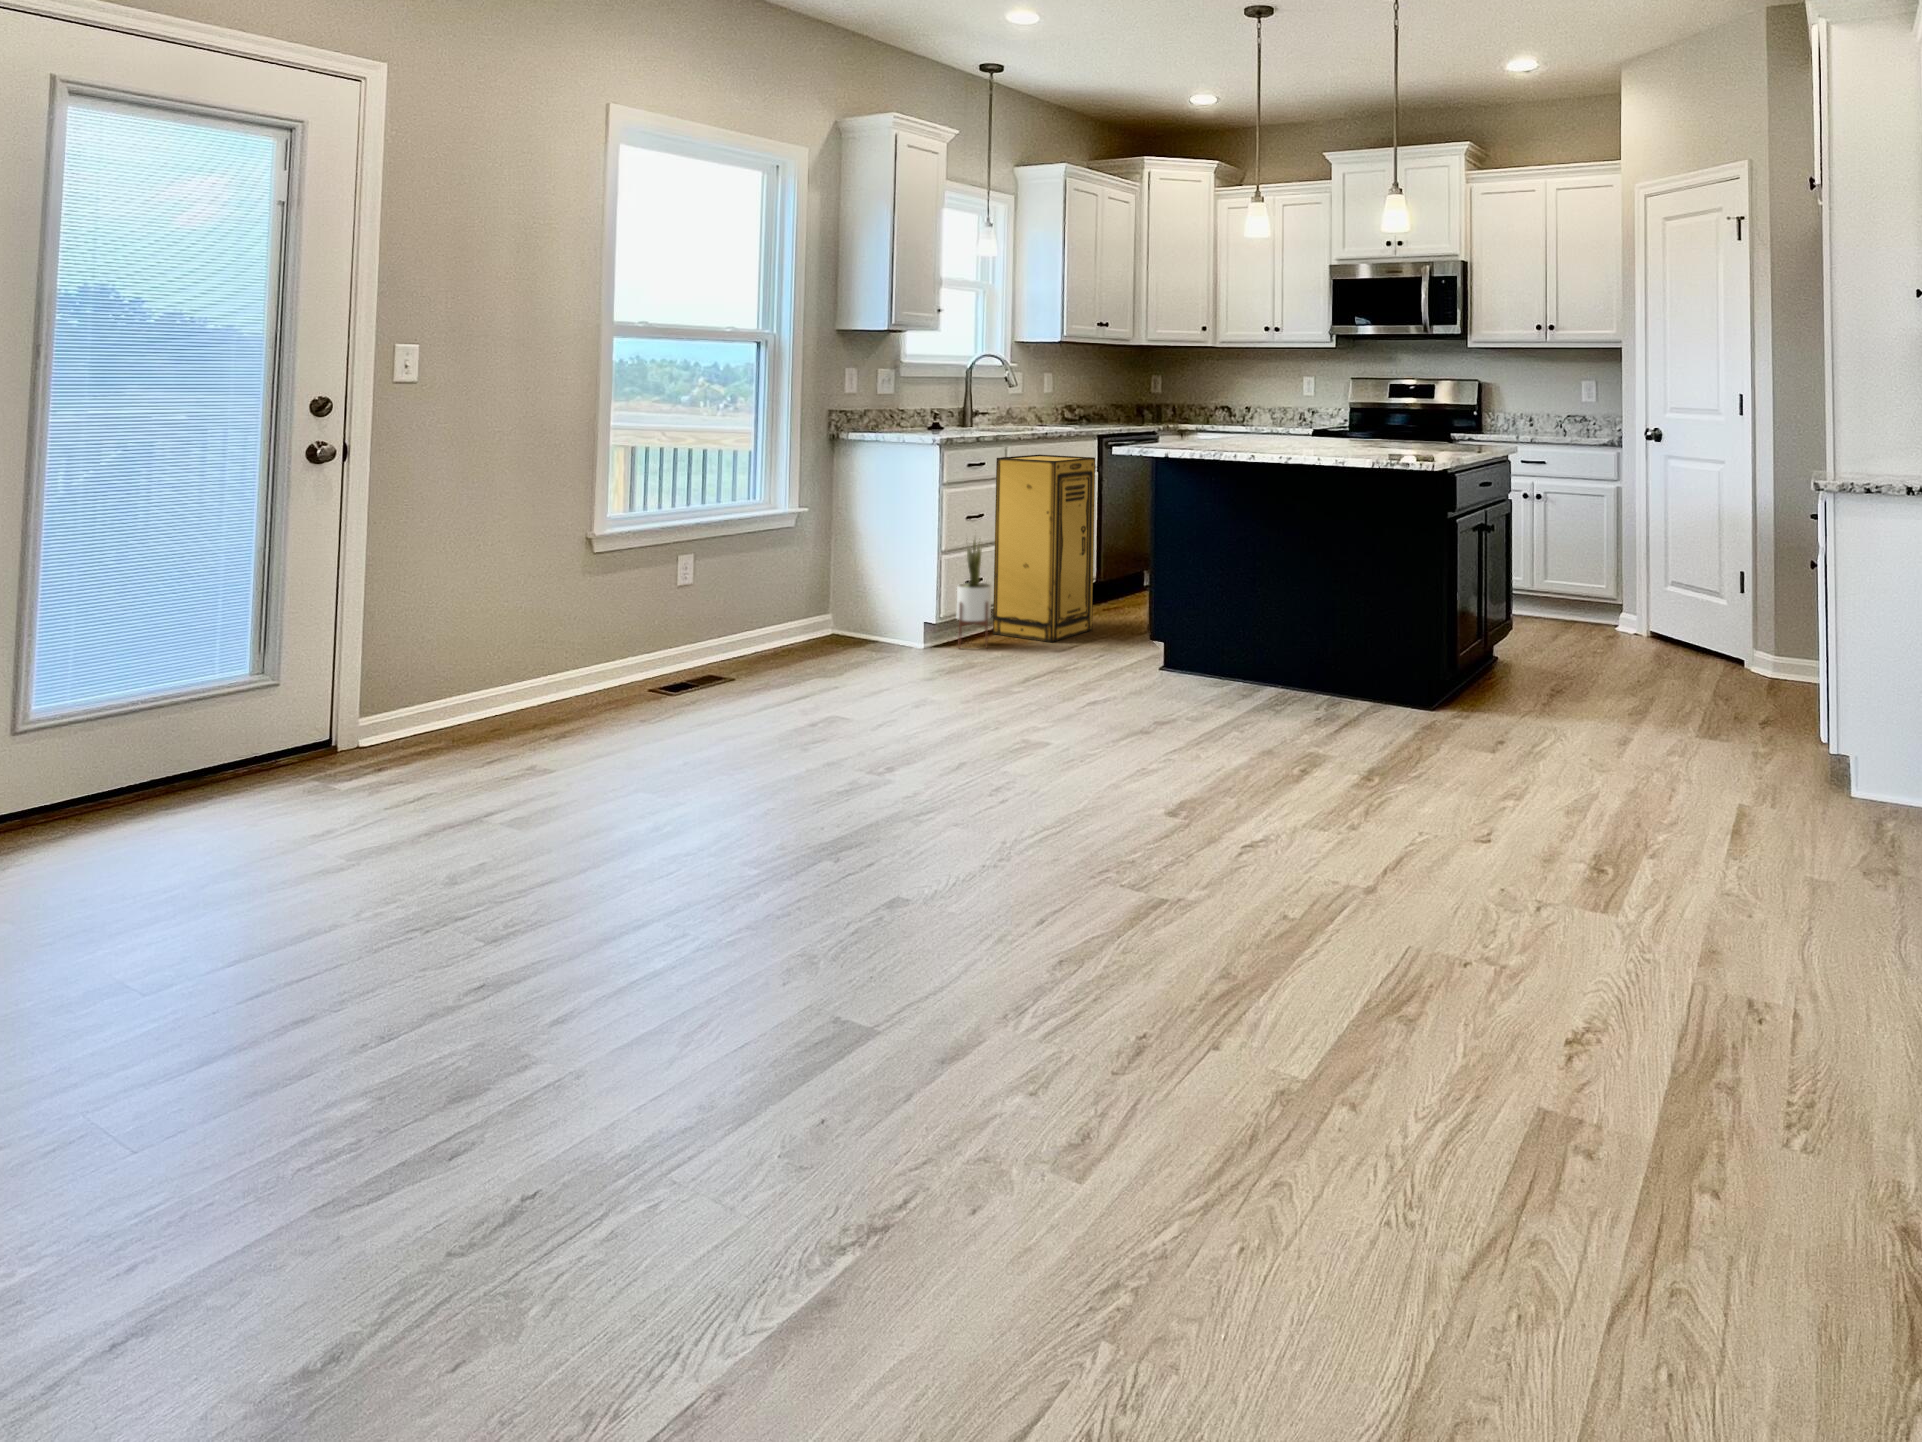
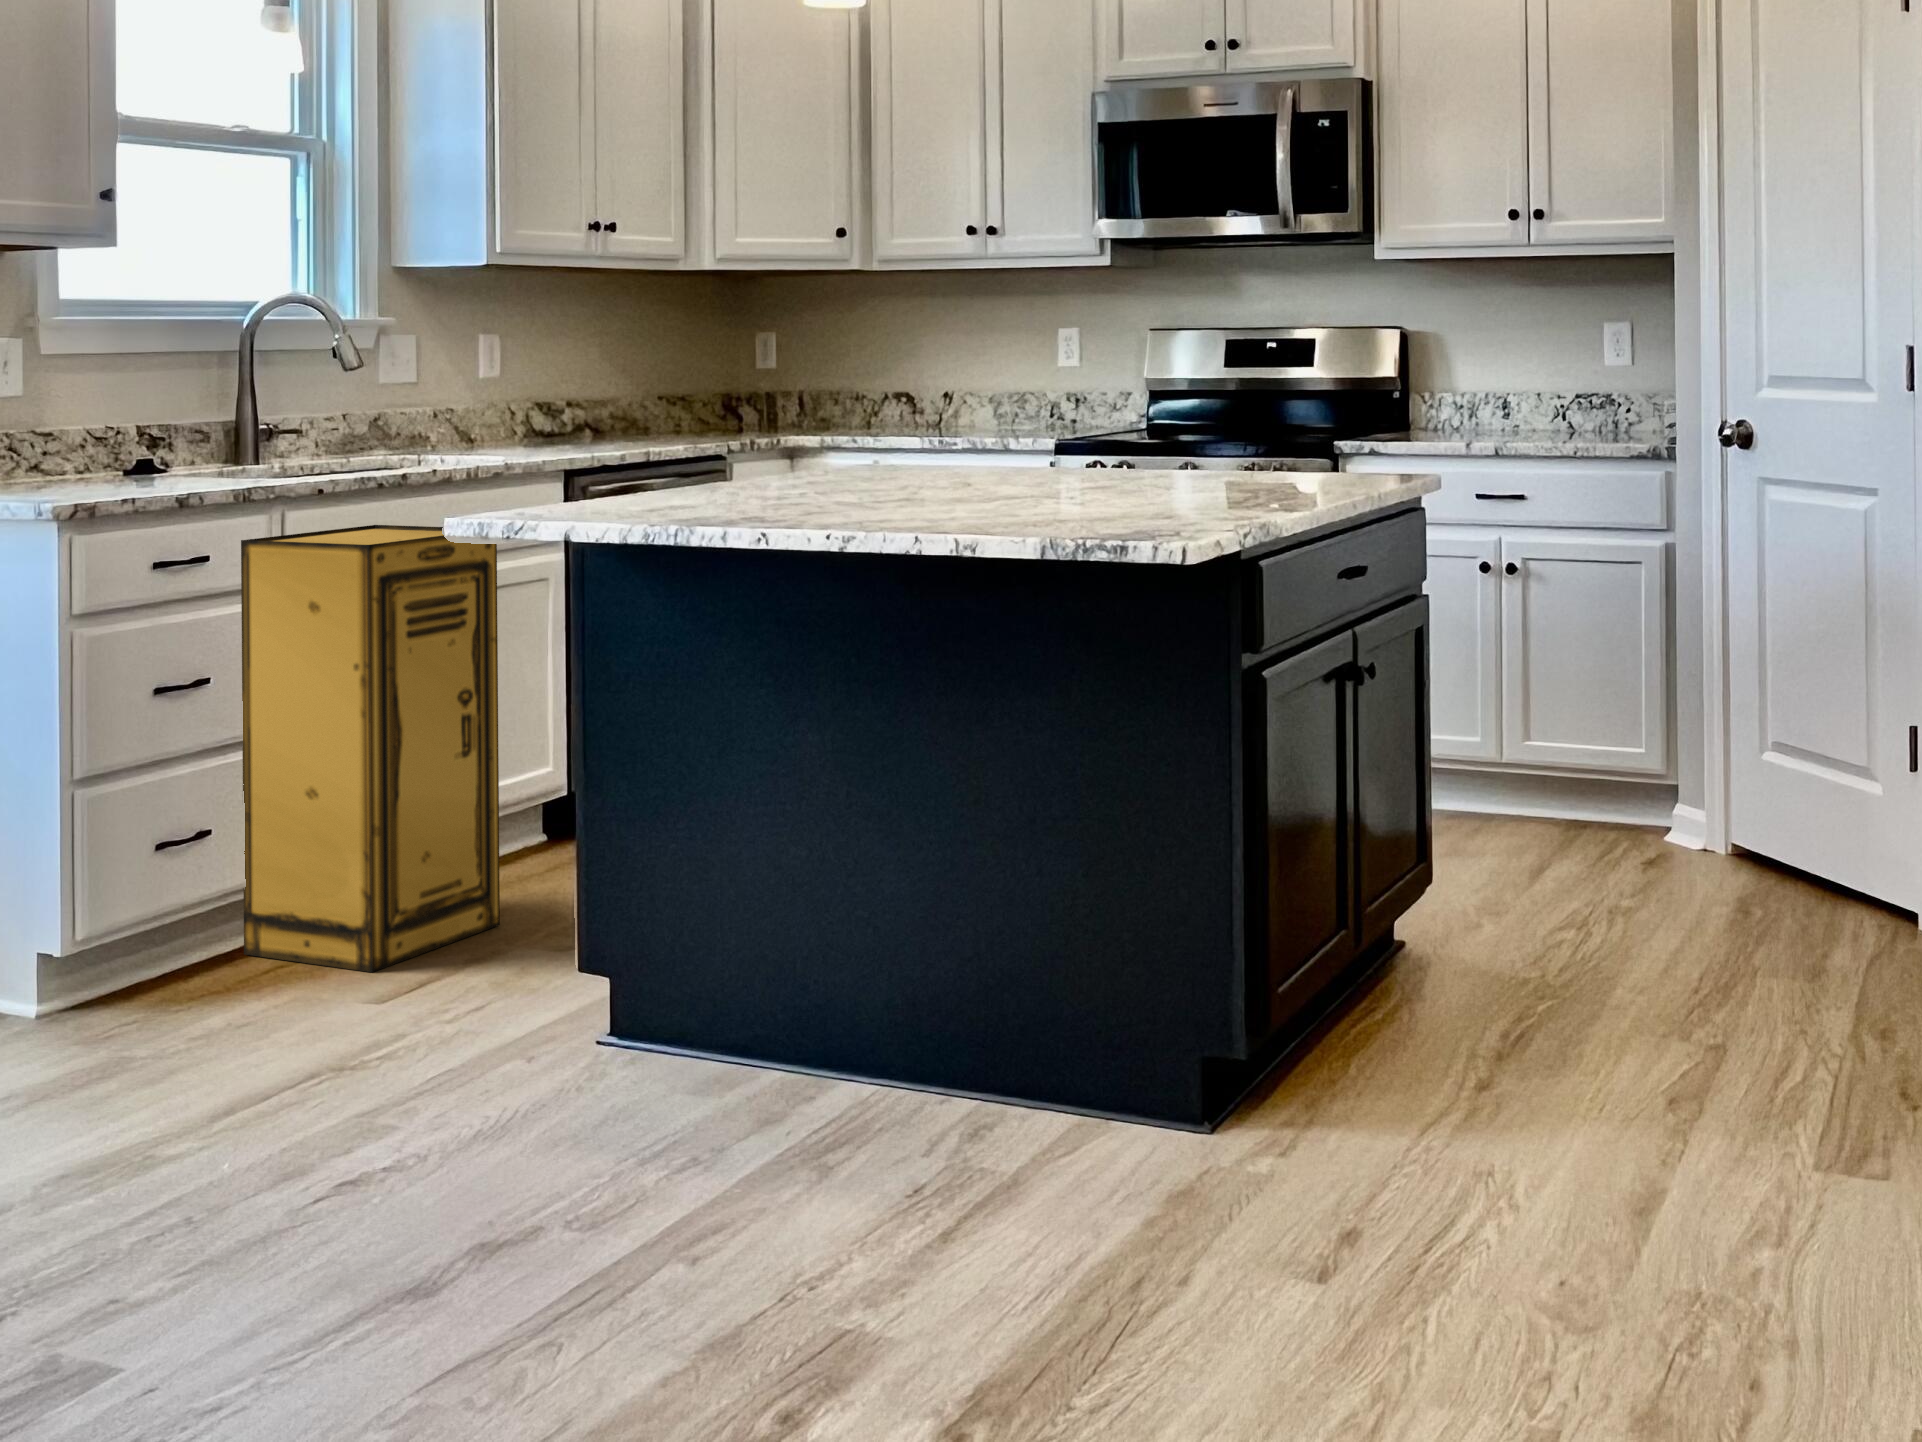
potted plant: present [957,539,991,648] -> none [116,720,208,1011]

